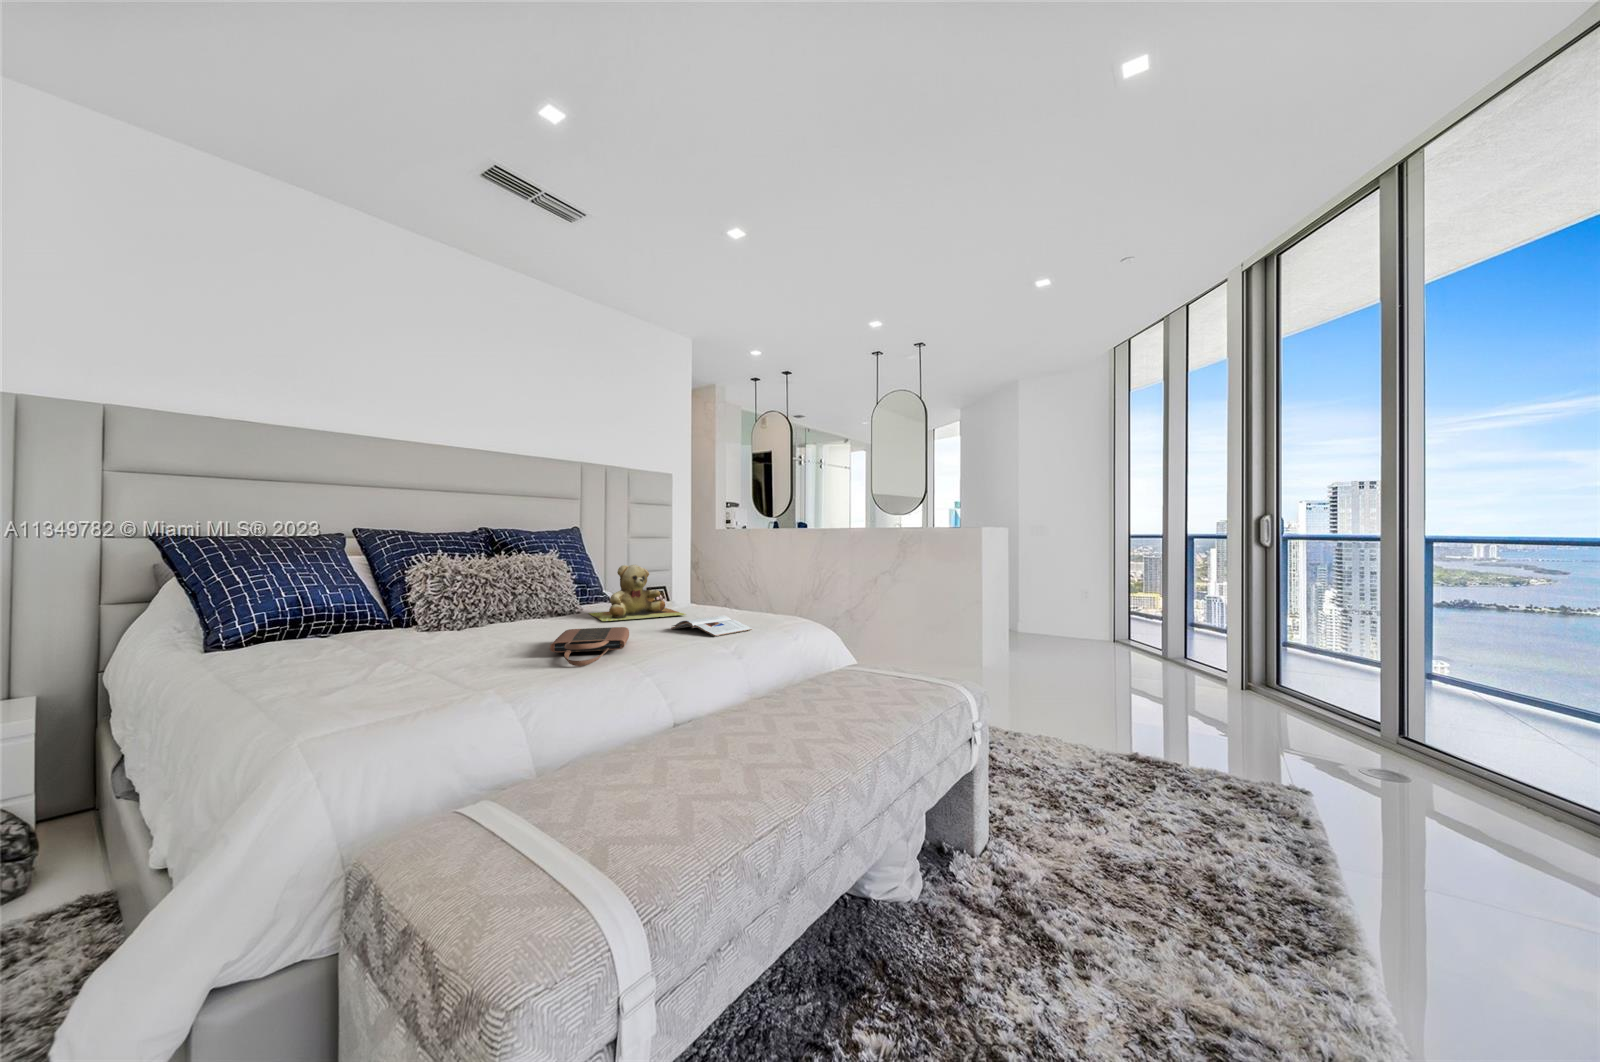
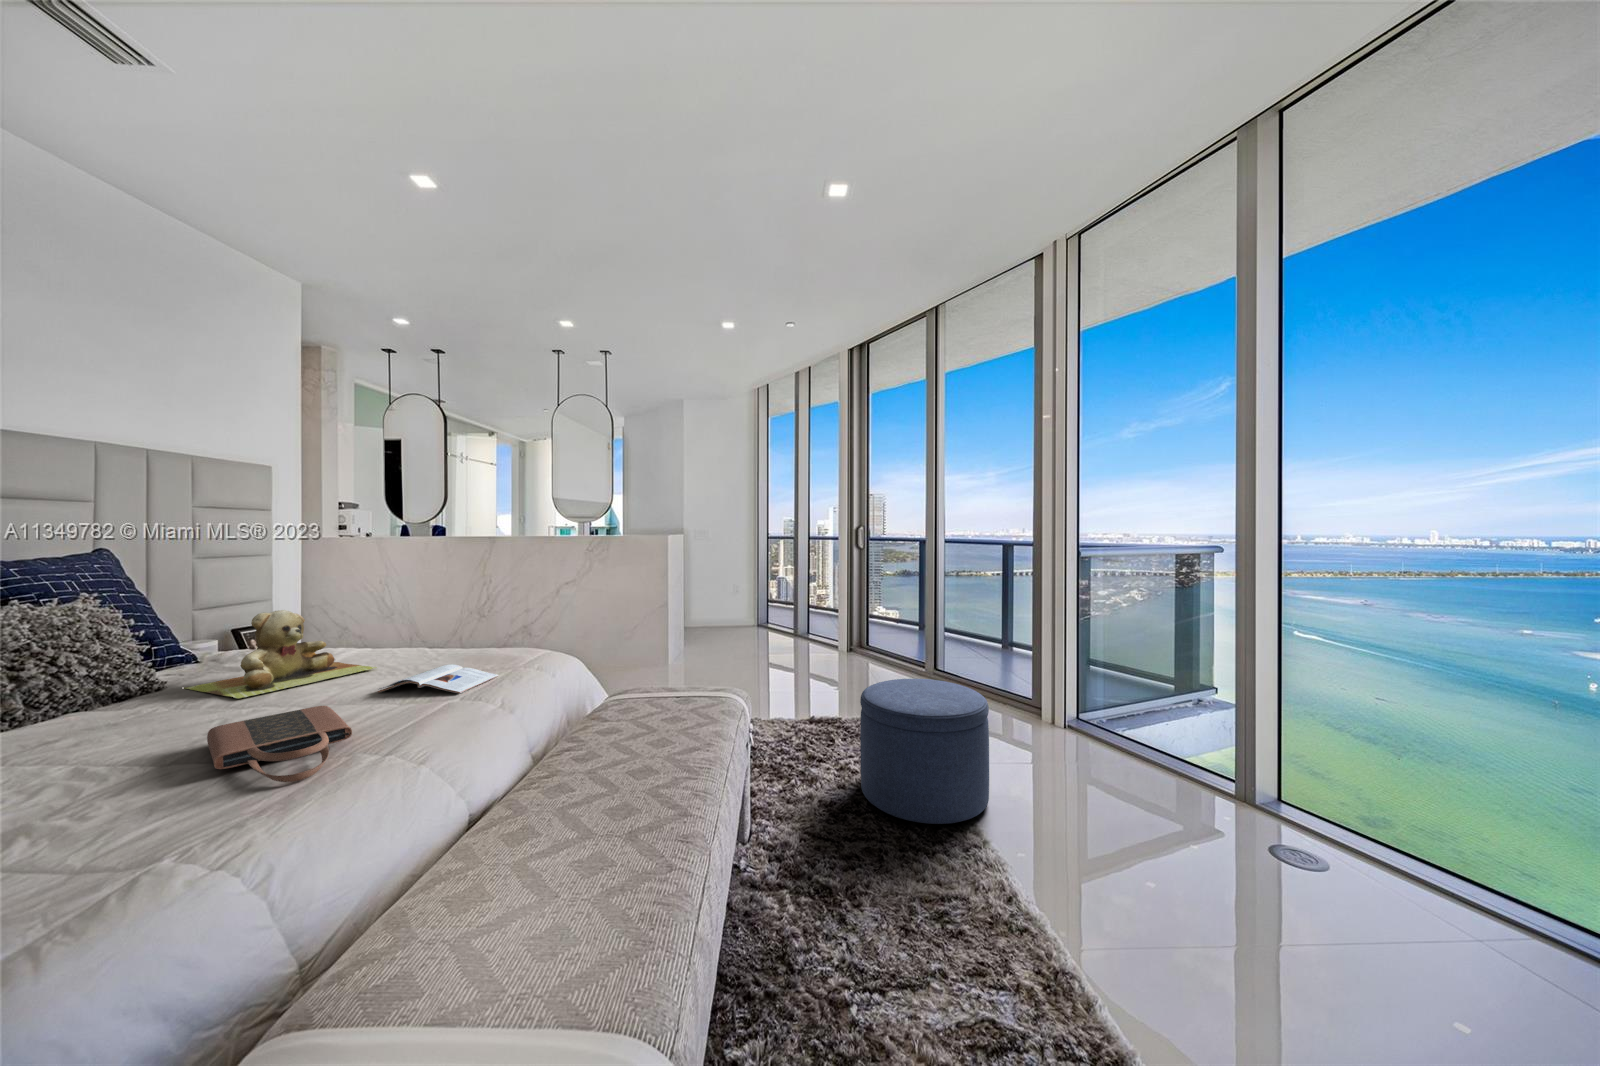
ottoman: none [1162,713,1414,951] -> present [860,679,989,824]

